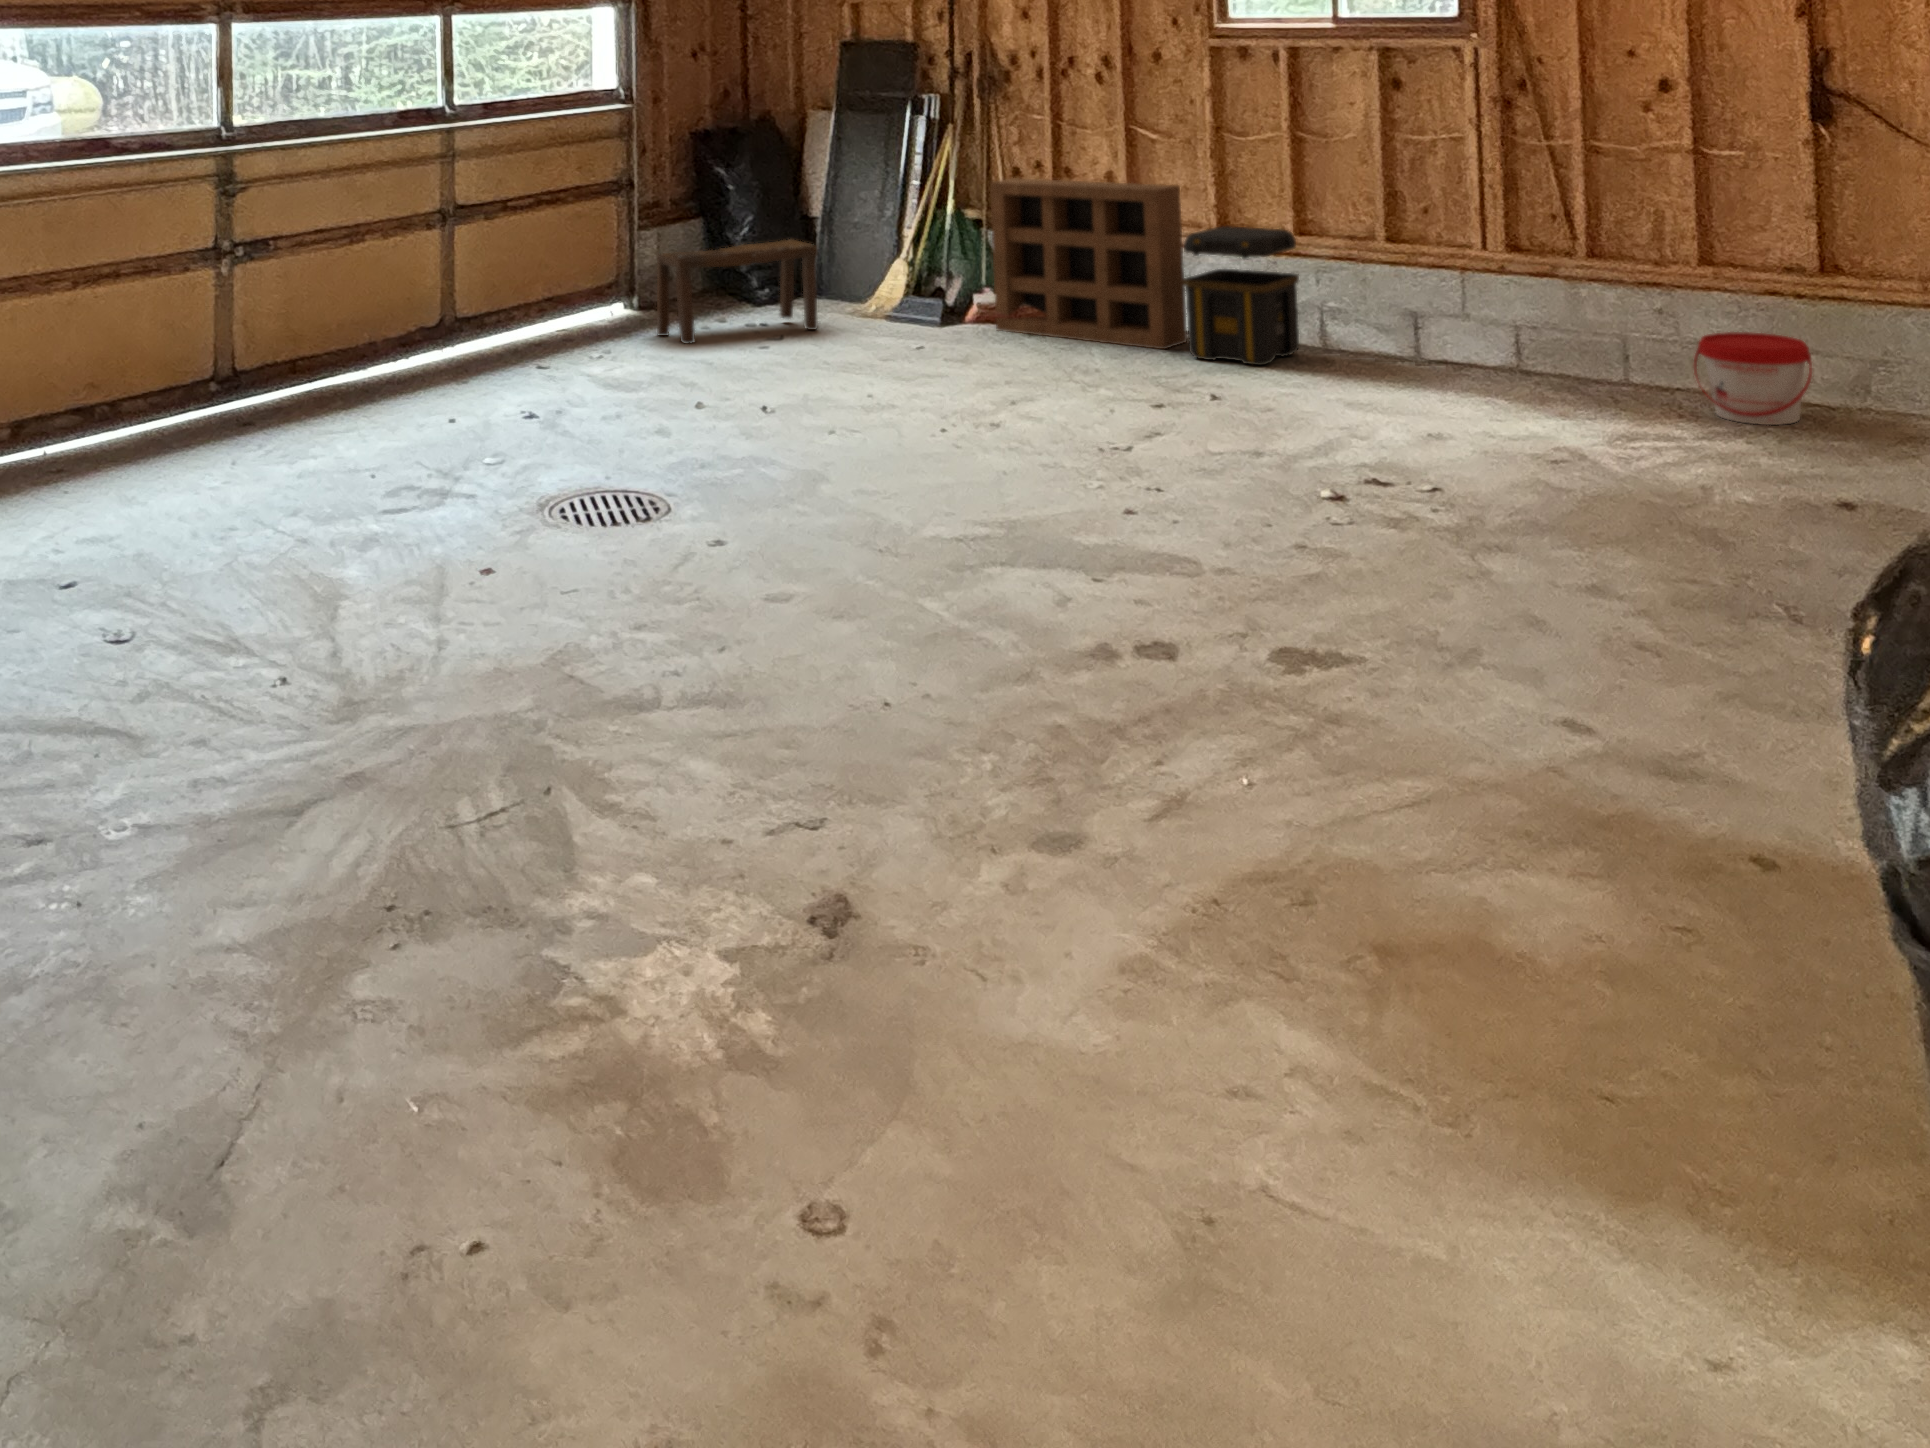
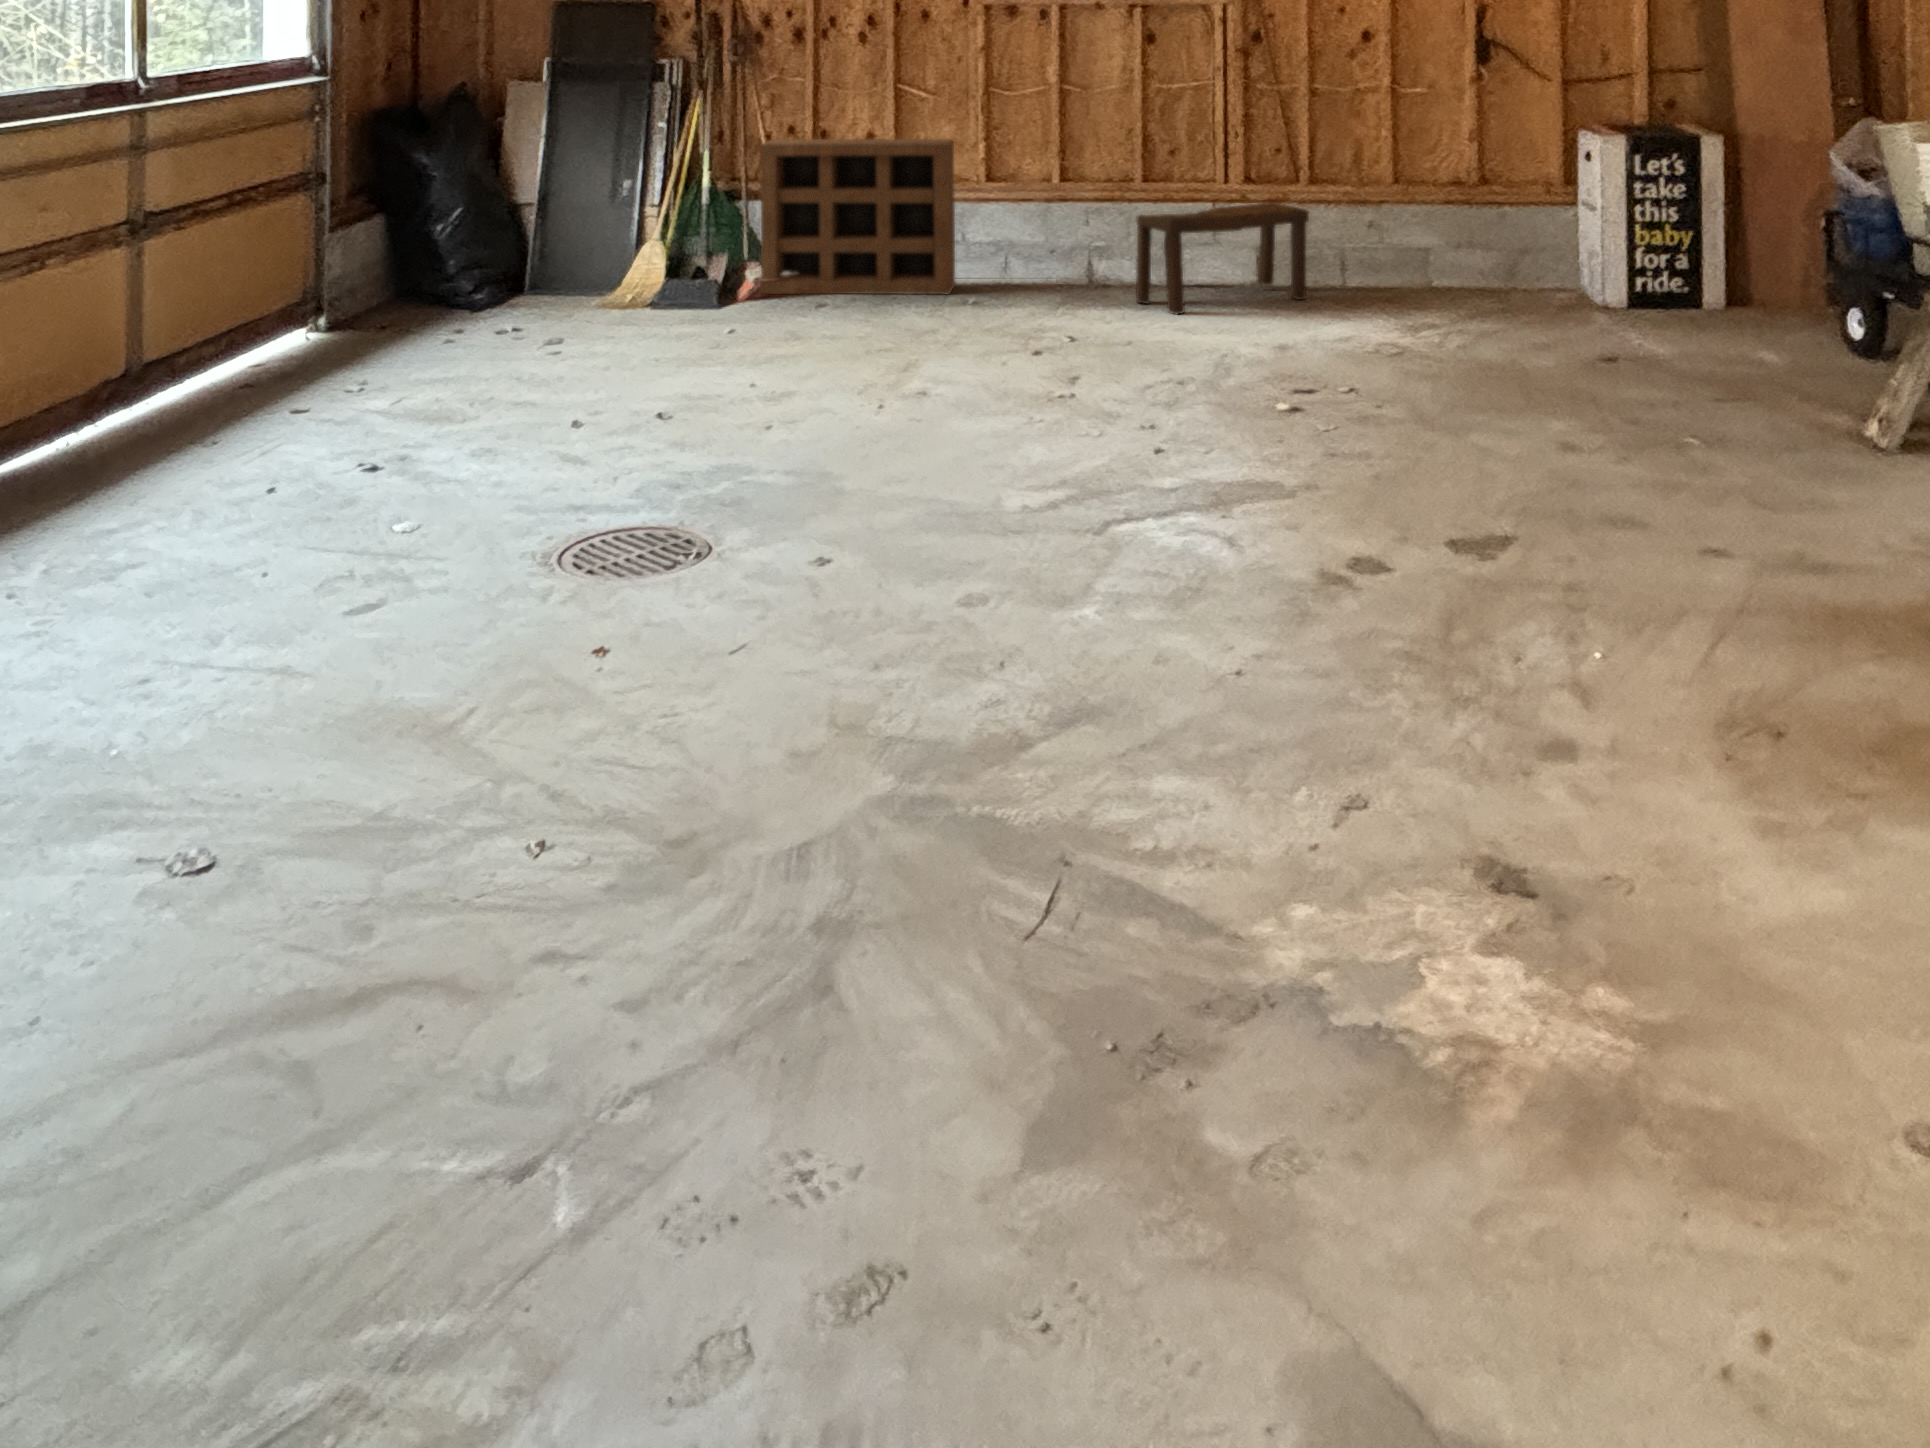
toolbox: present [1184,226,1299,365] -> none [984,174,1068,299]
bench: present [657,239,818,344] -> present [1136,202,1309,314]
bucket: present [1694,332,1812,425] -> none [1412,231,1495,302]

